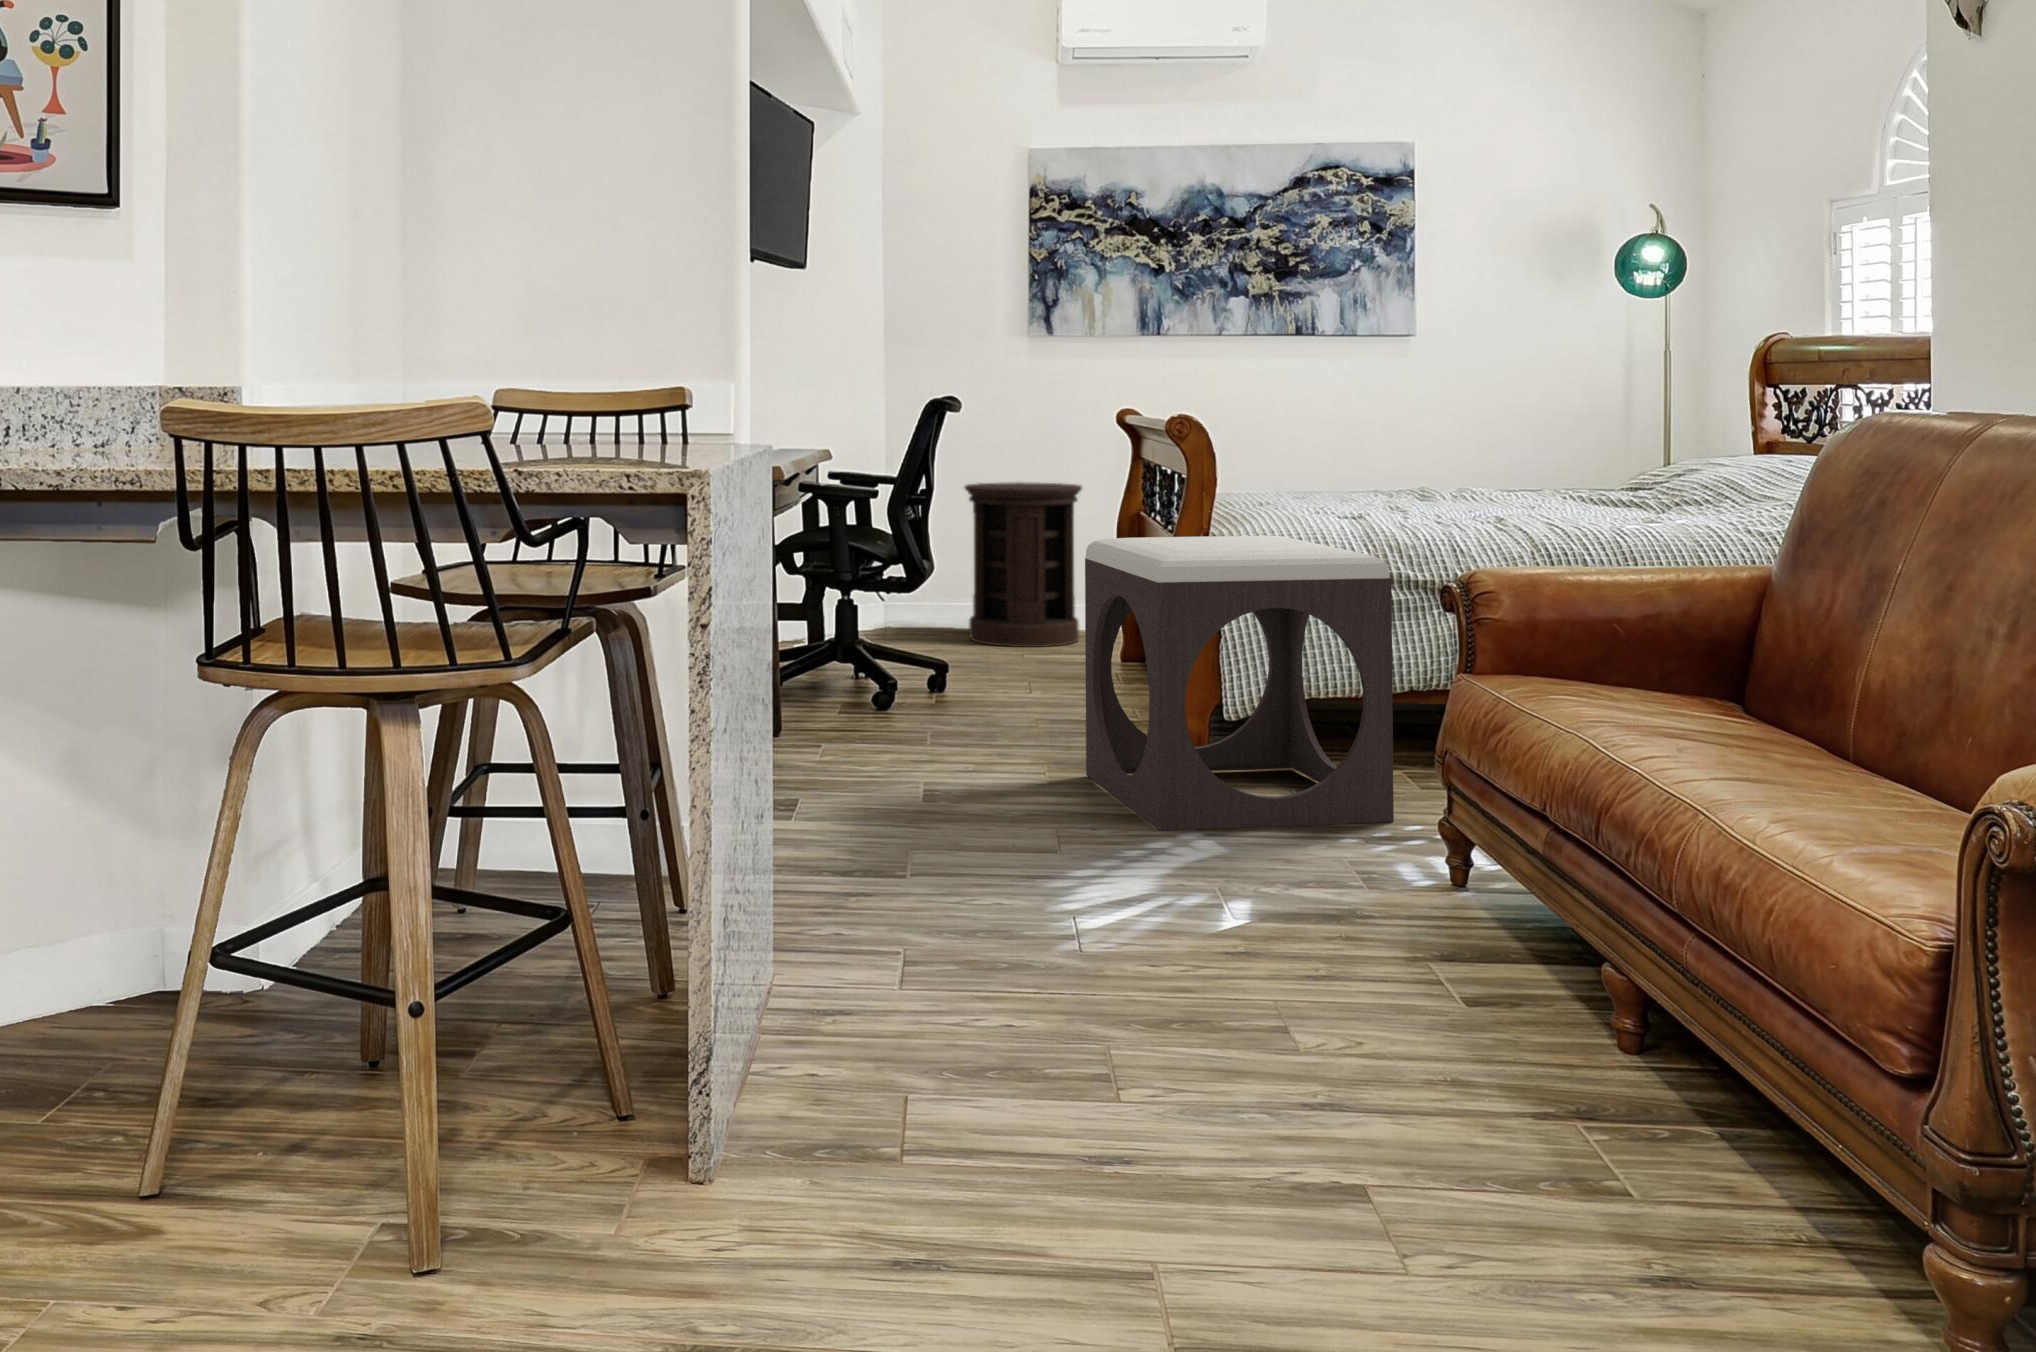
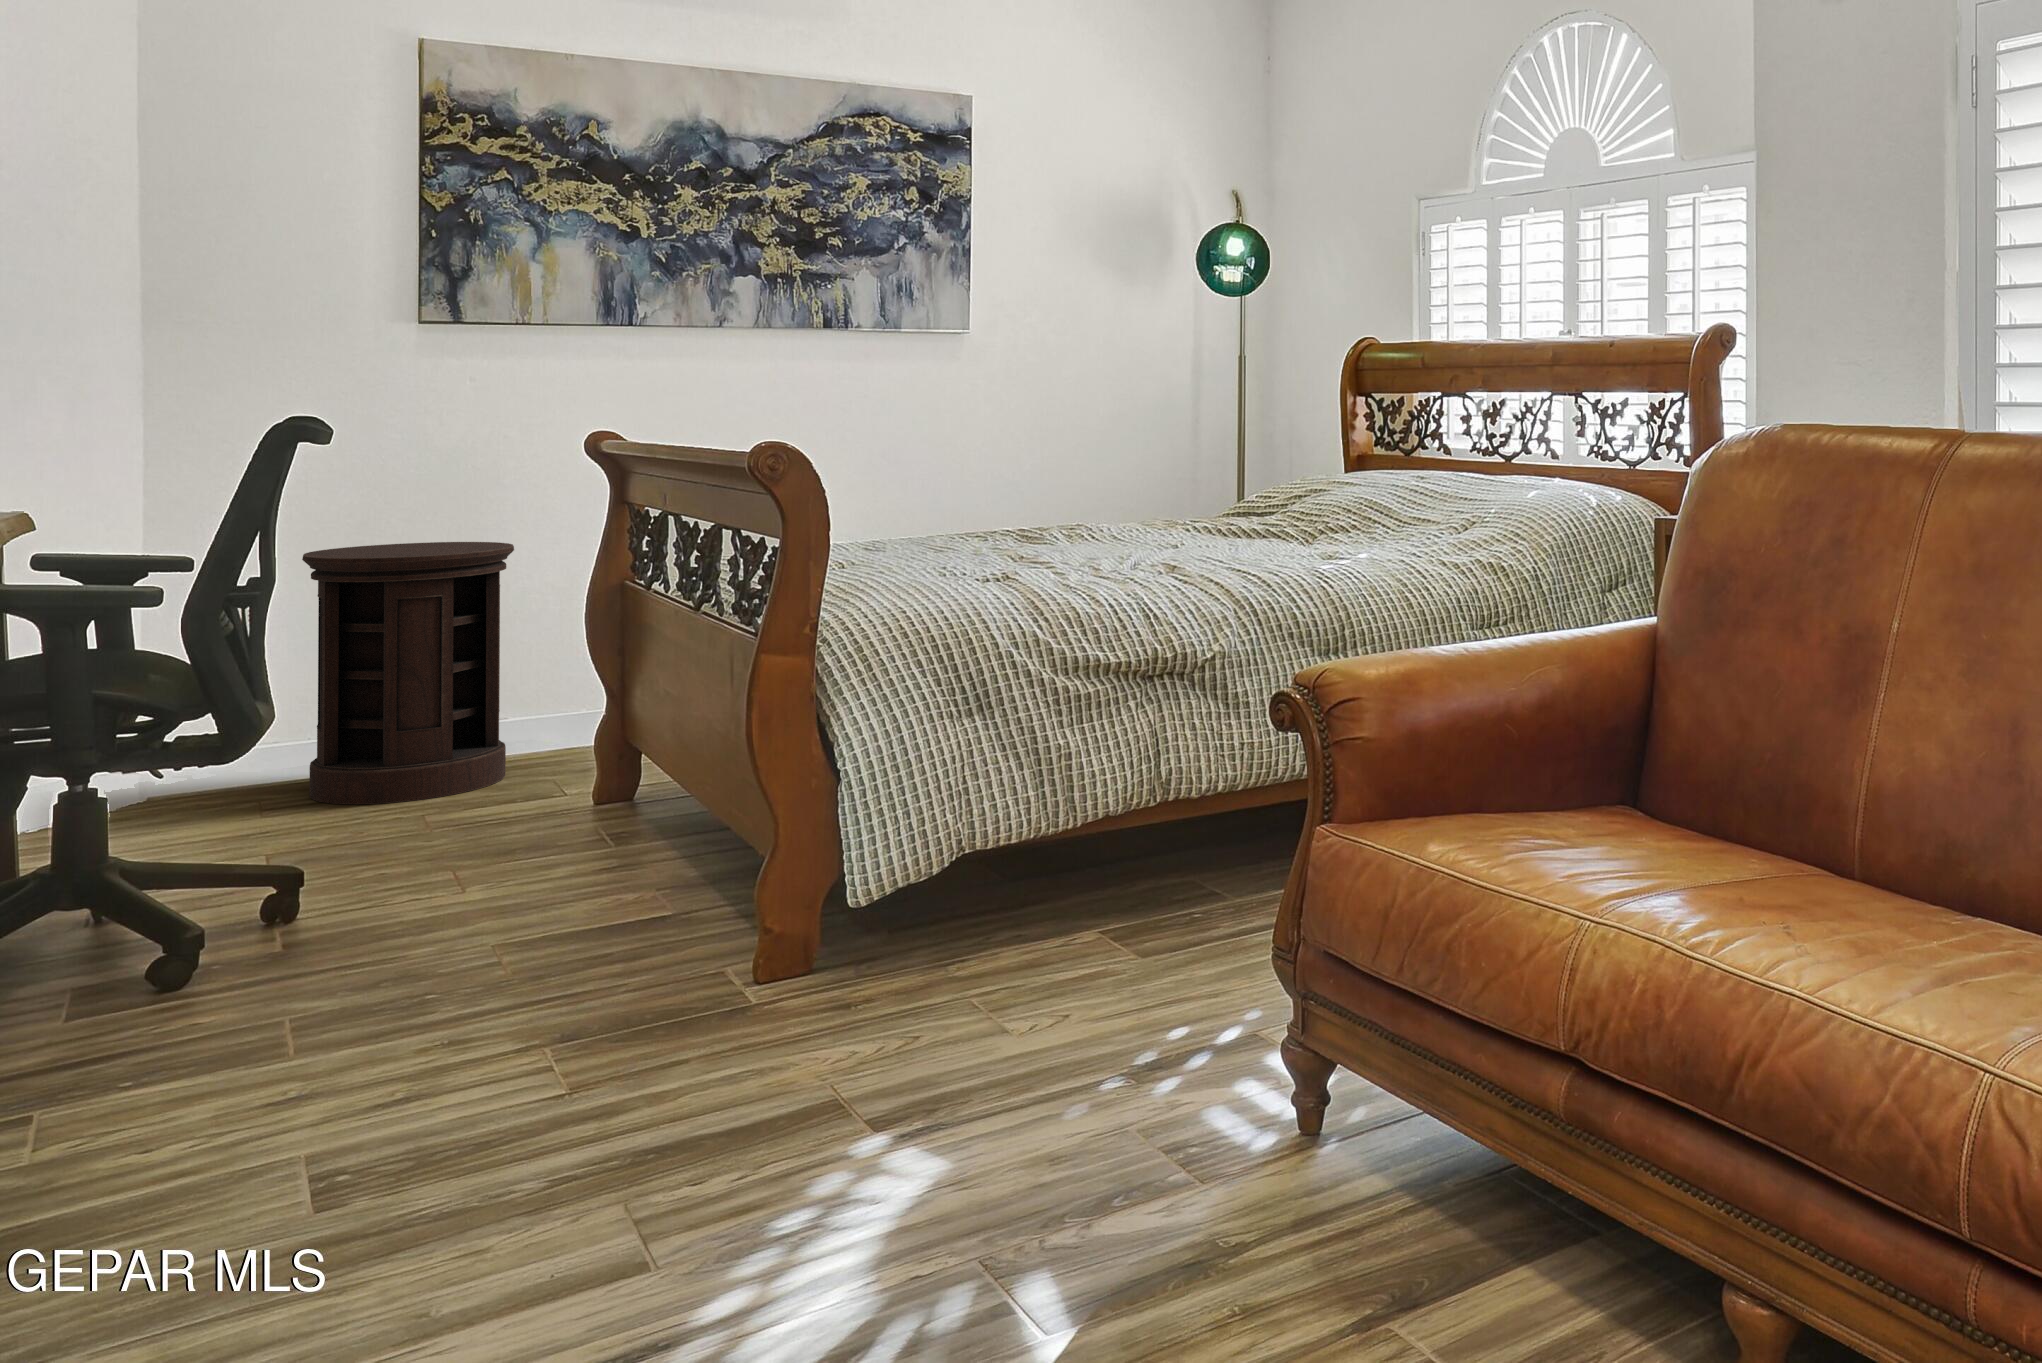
footstool: present [1085,536,1394,831] -> none [632,623,1163,1169]

